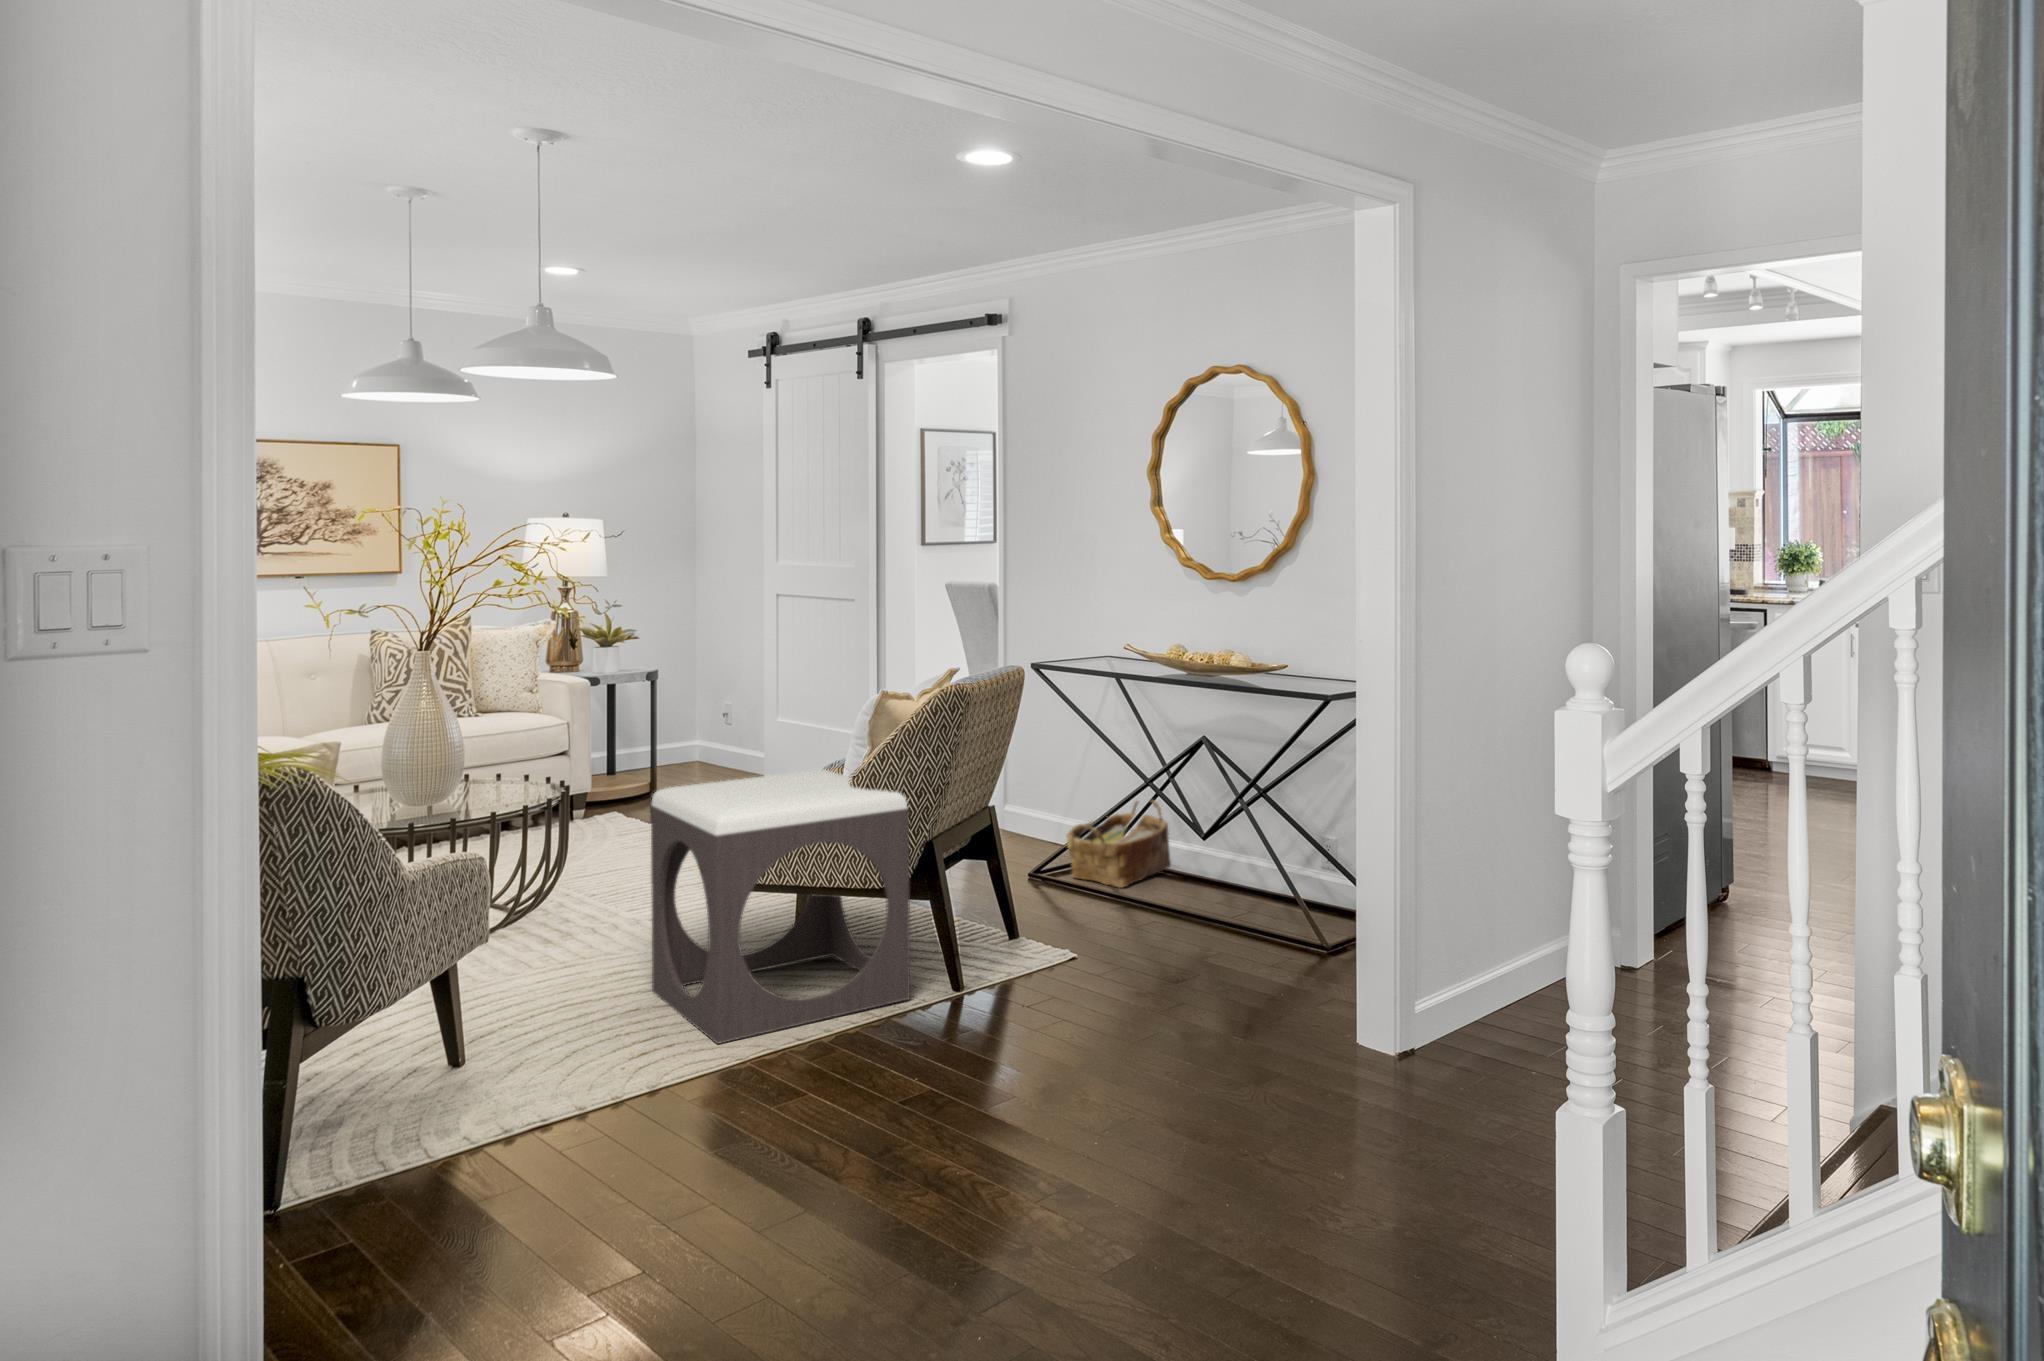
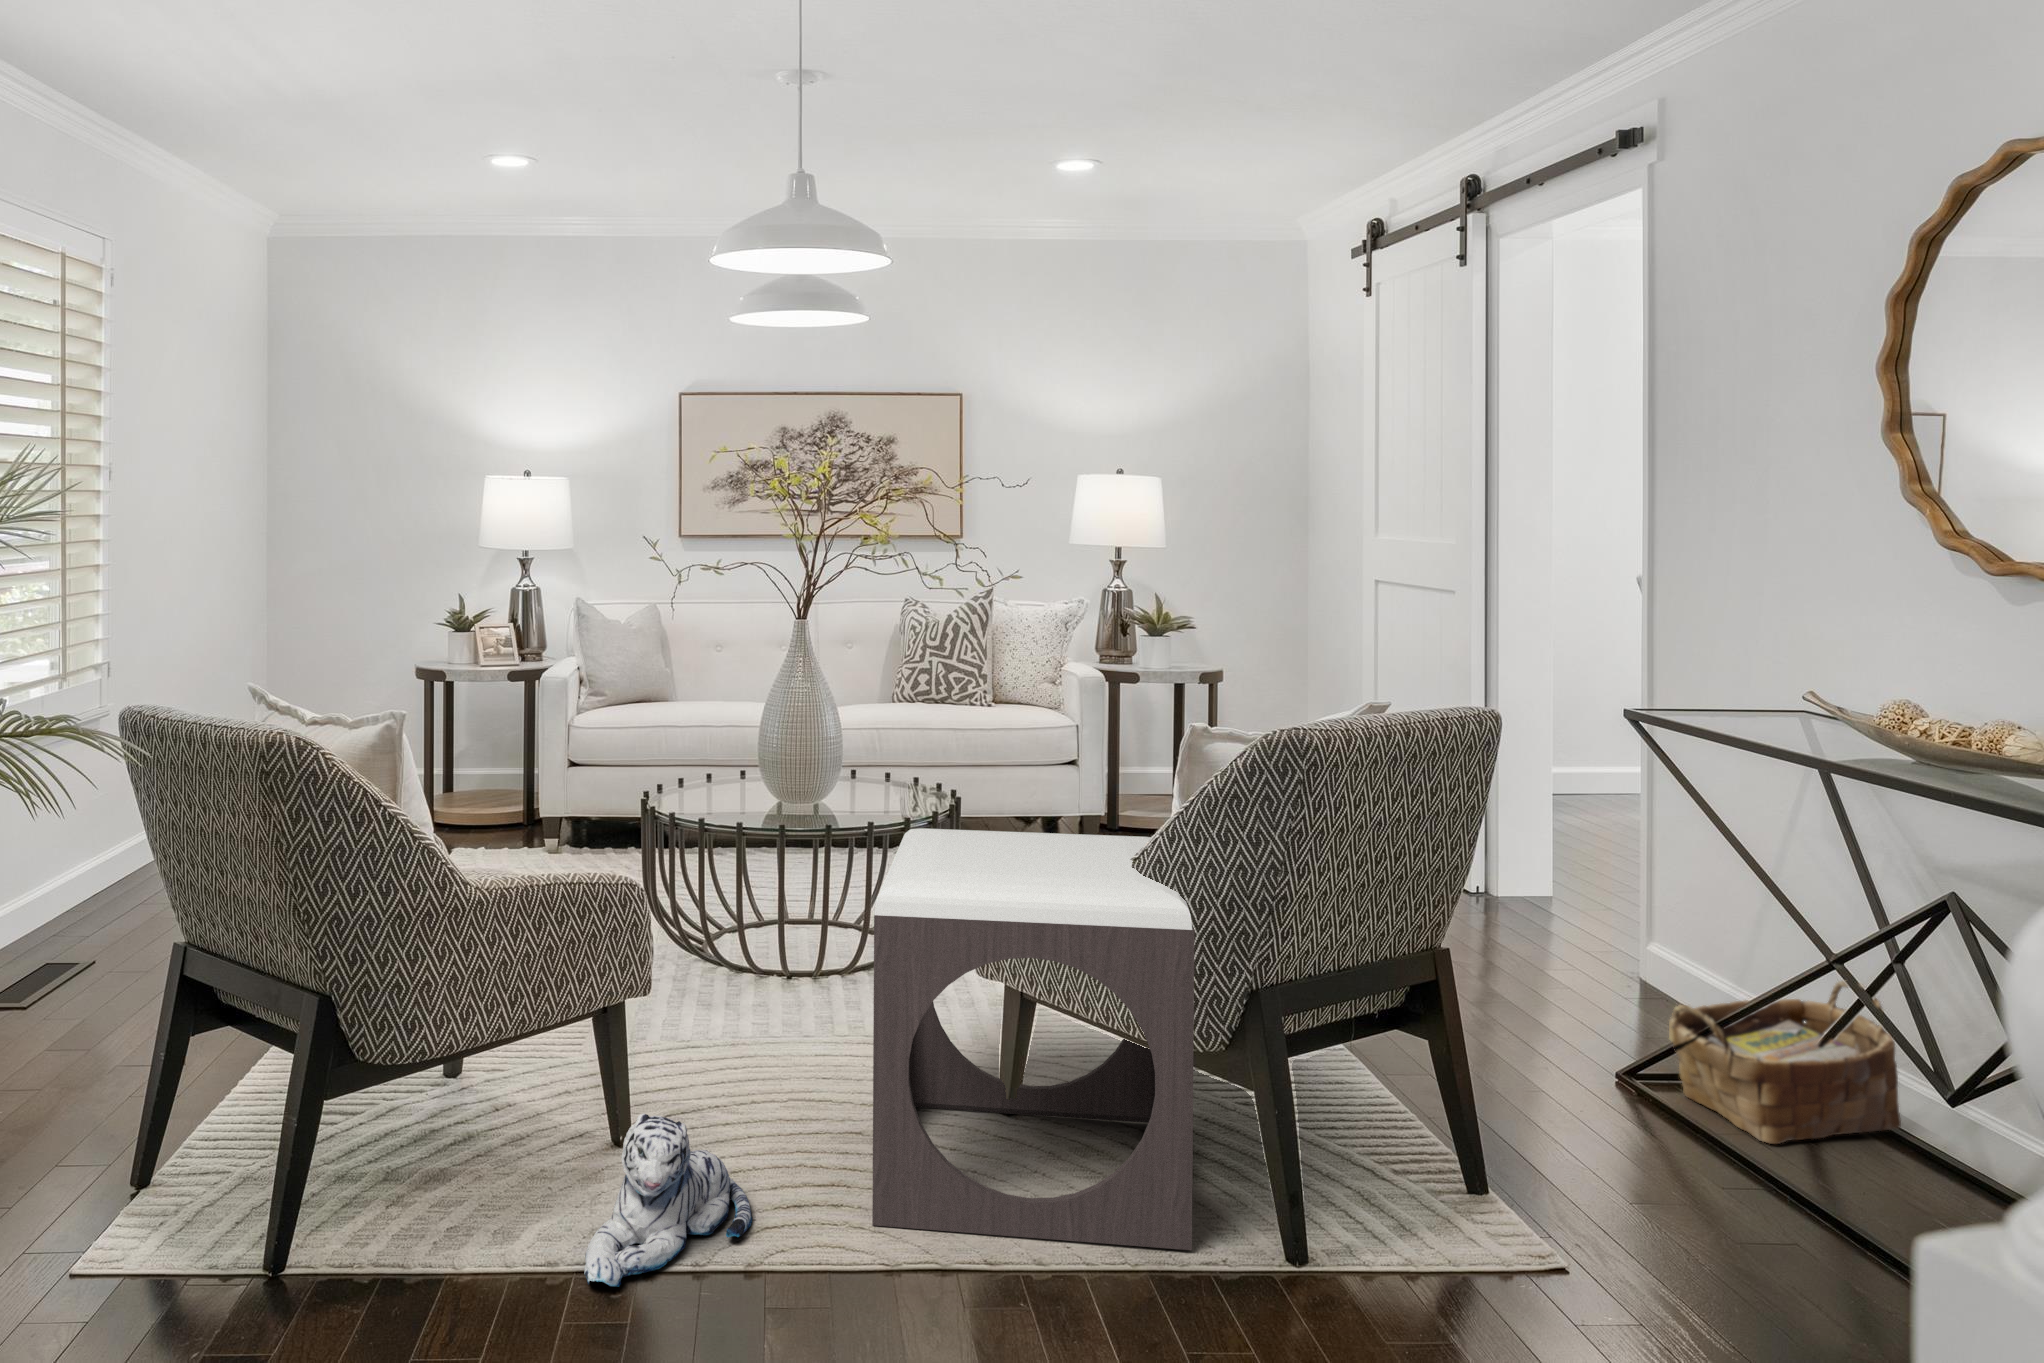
plush toy: none [544,1001,644,1122] -> present [584,1113,752,1287]

